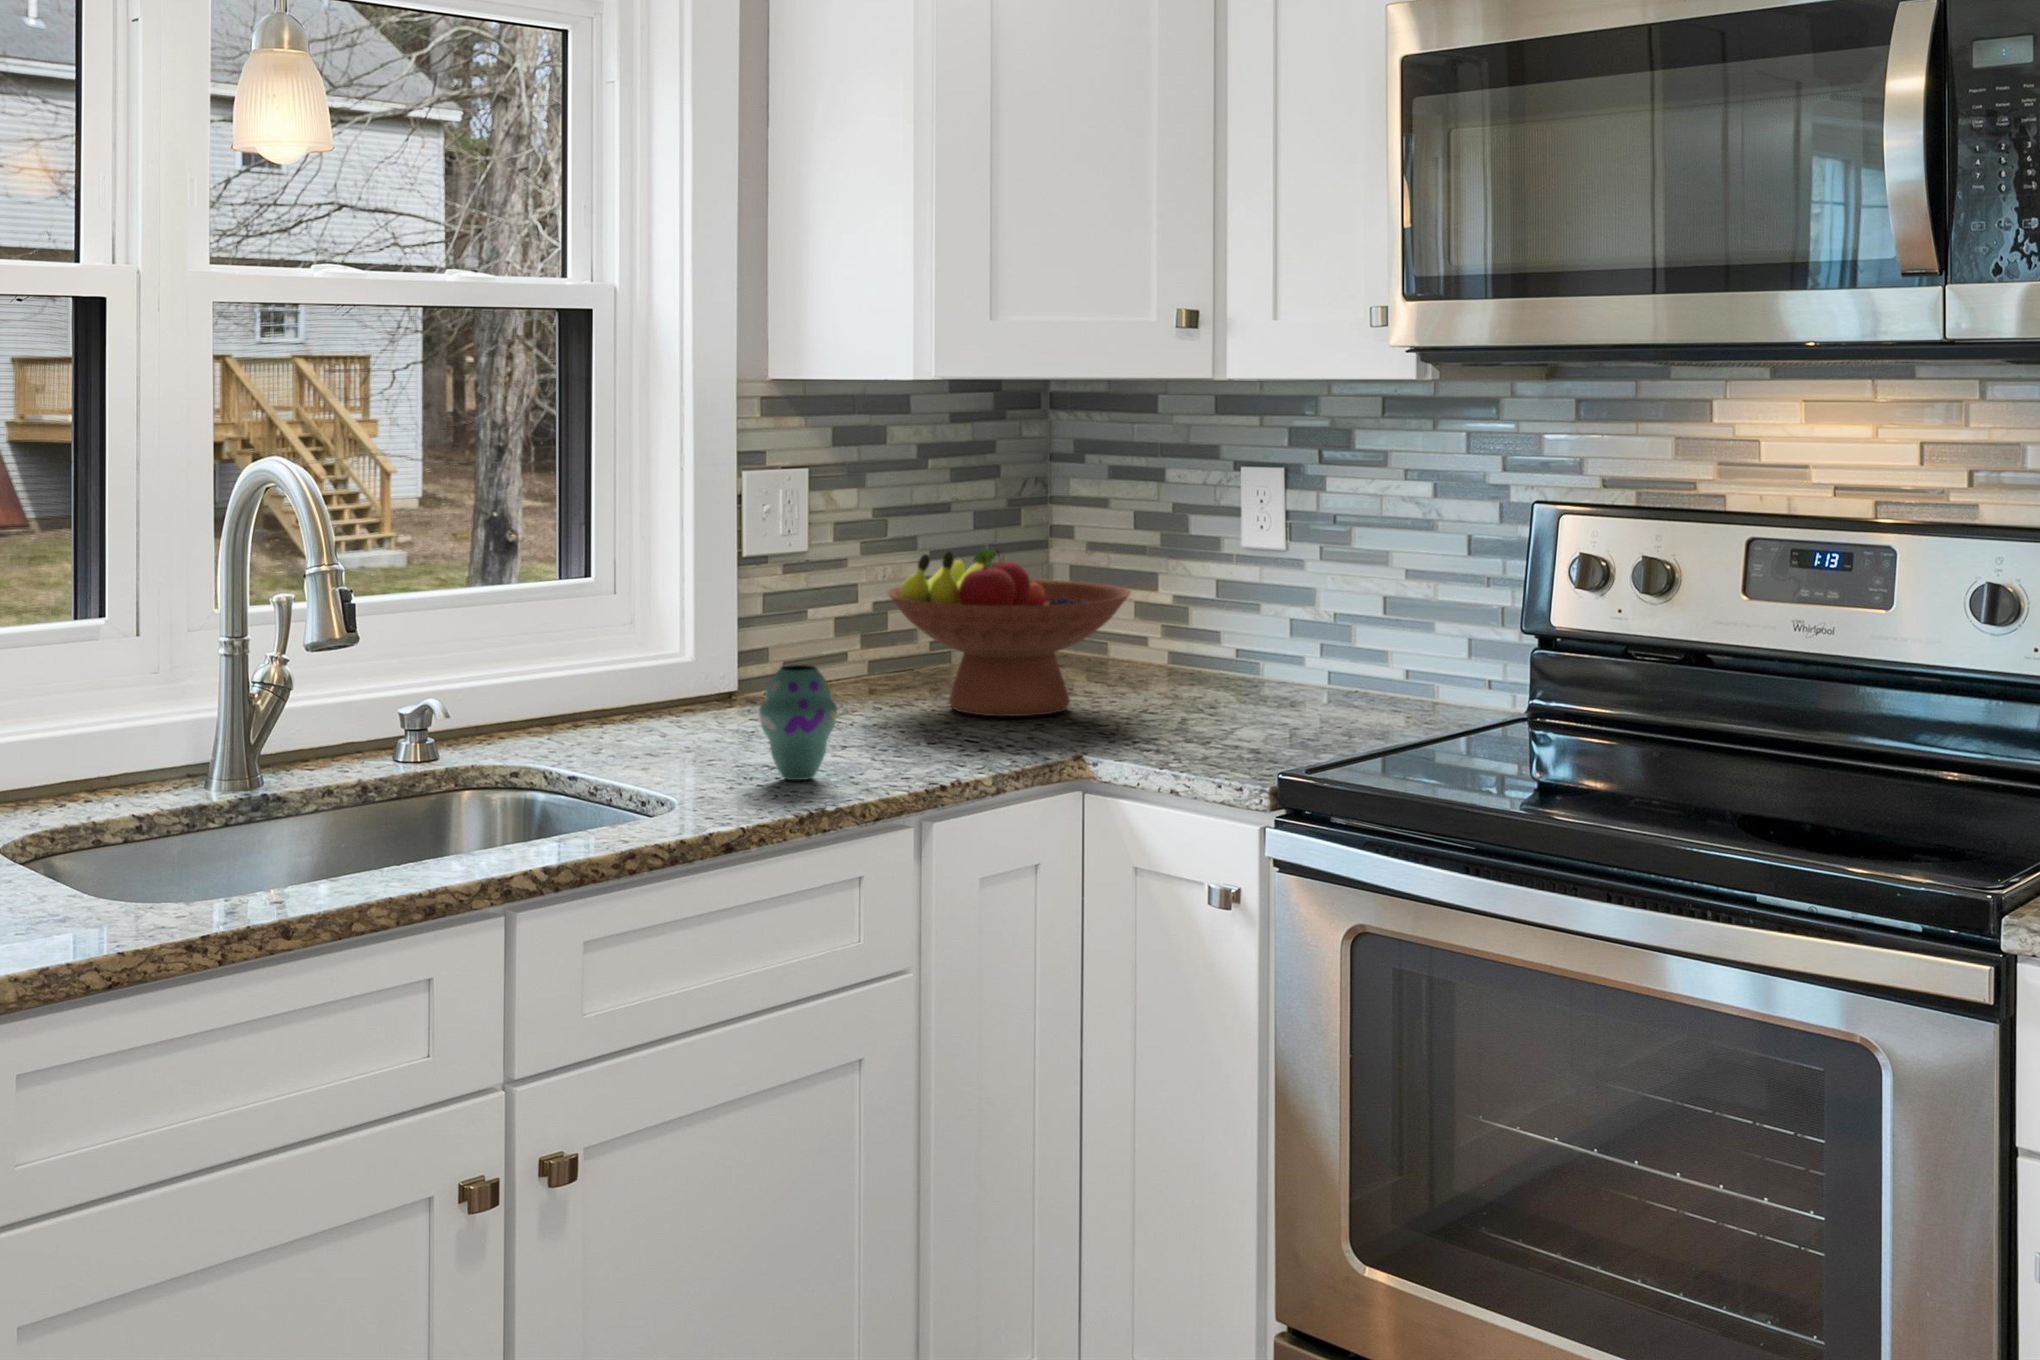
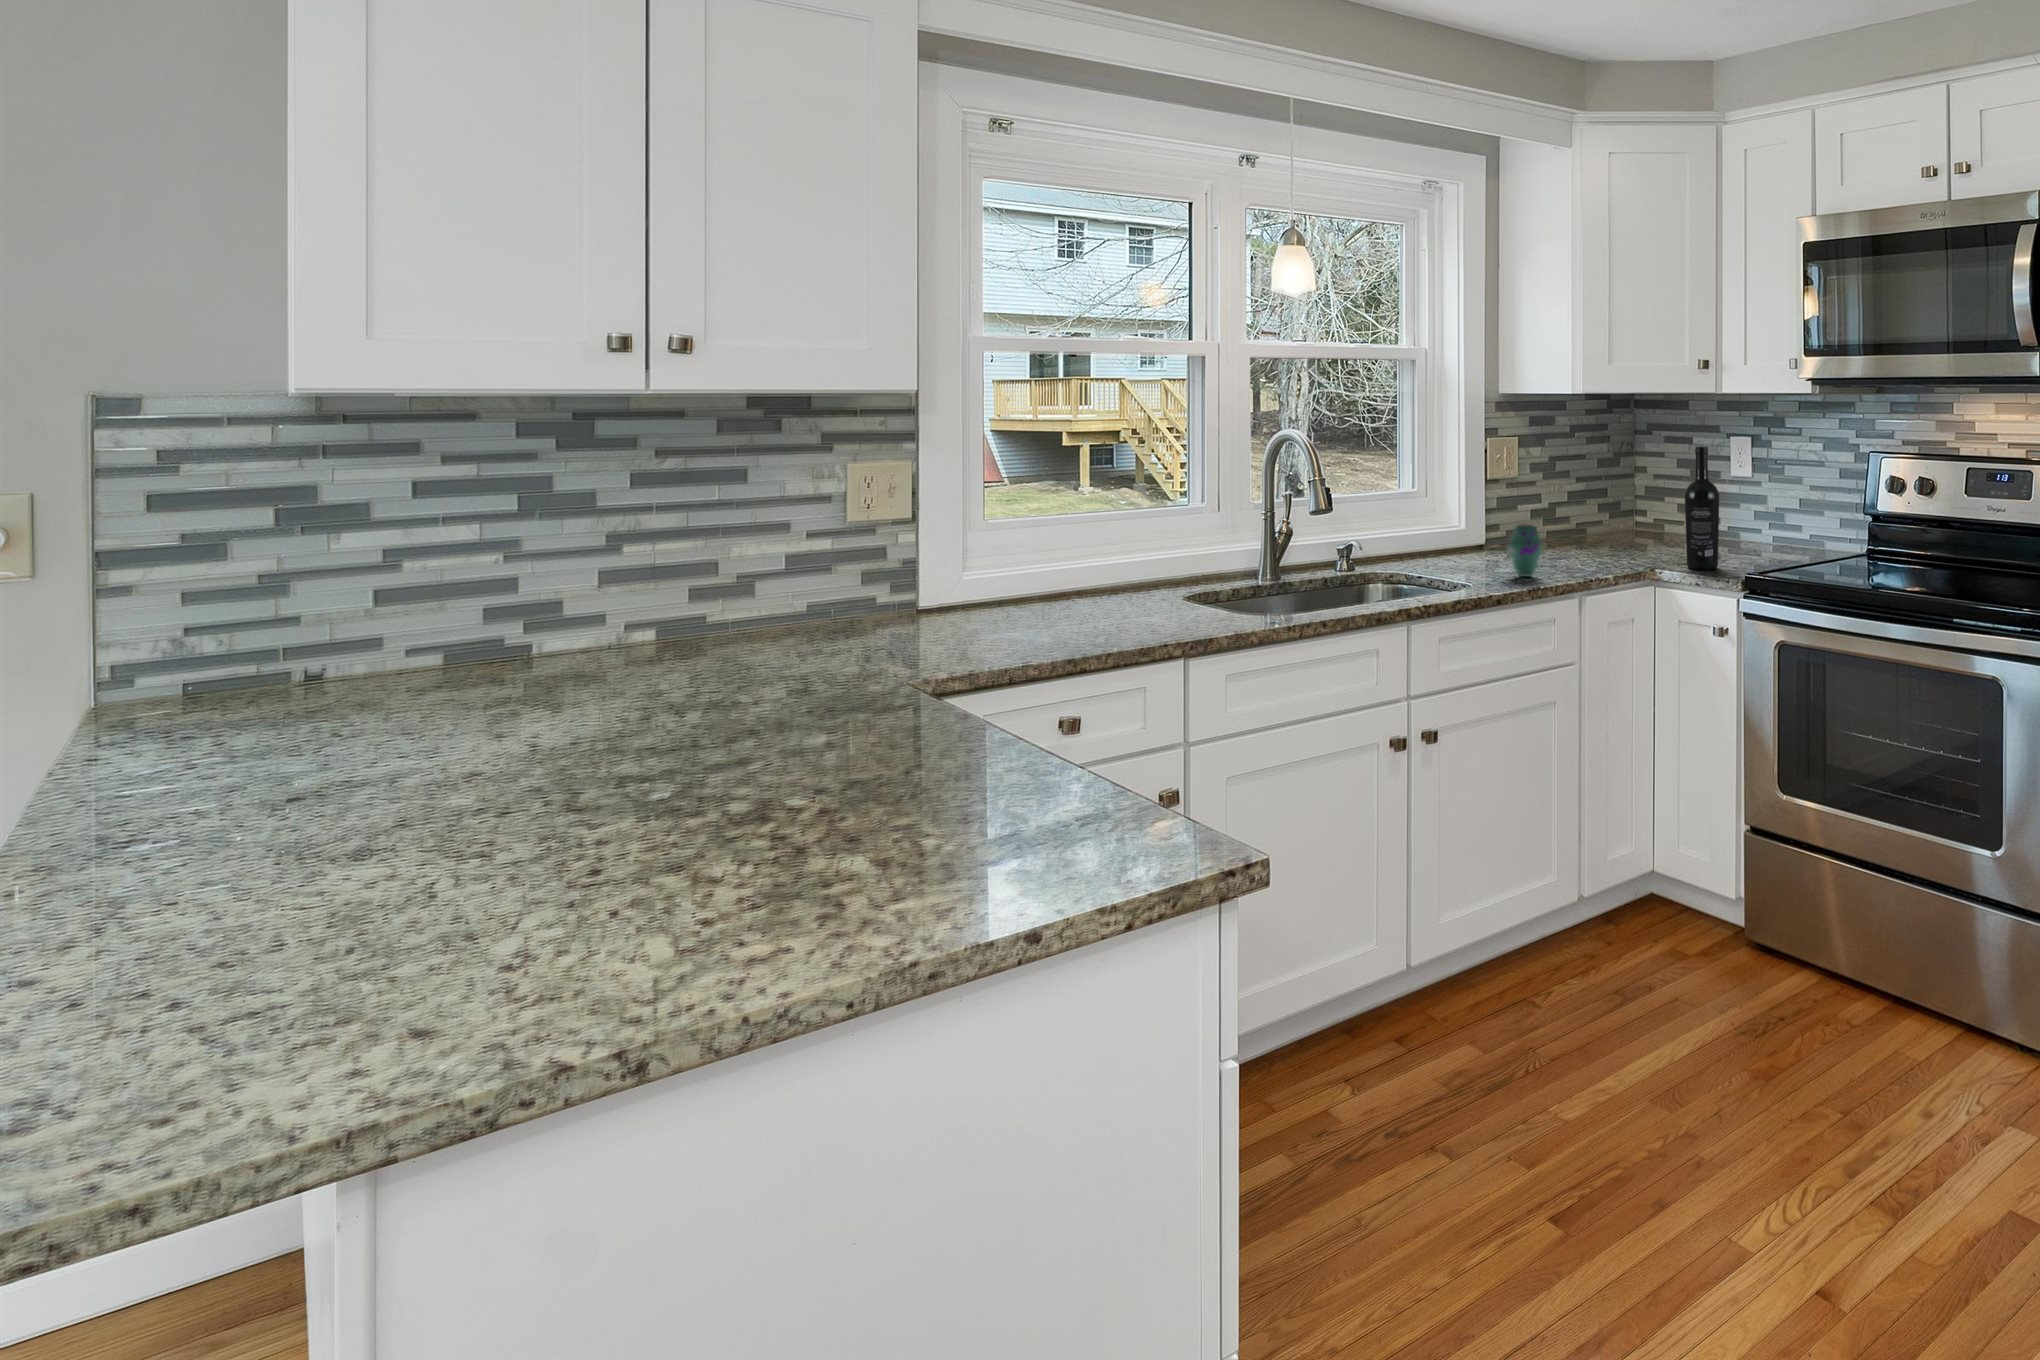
wine bottle: none [1145,494,1218,757] -> present [1685,446,1719,569]
fruit bowl: present [887,549,1130,716] -> none [1559,475,1677,555]

